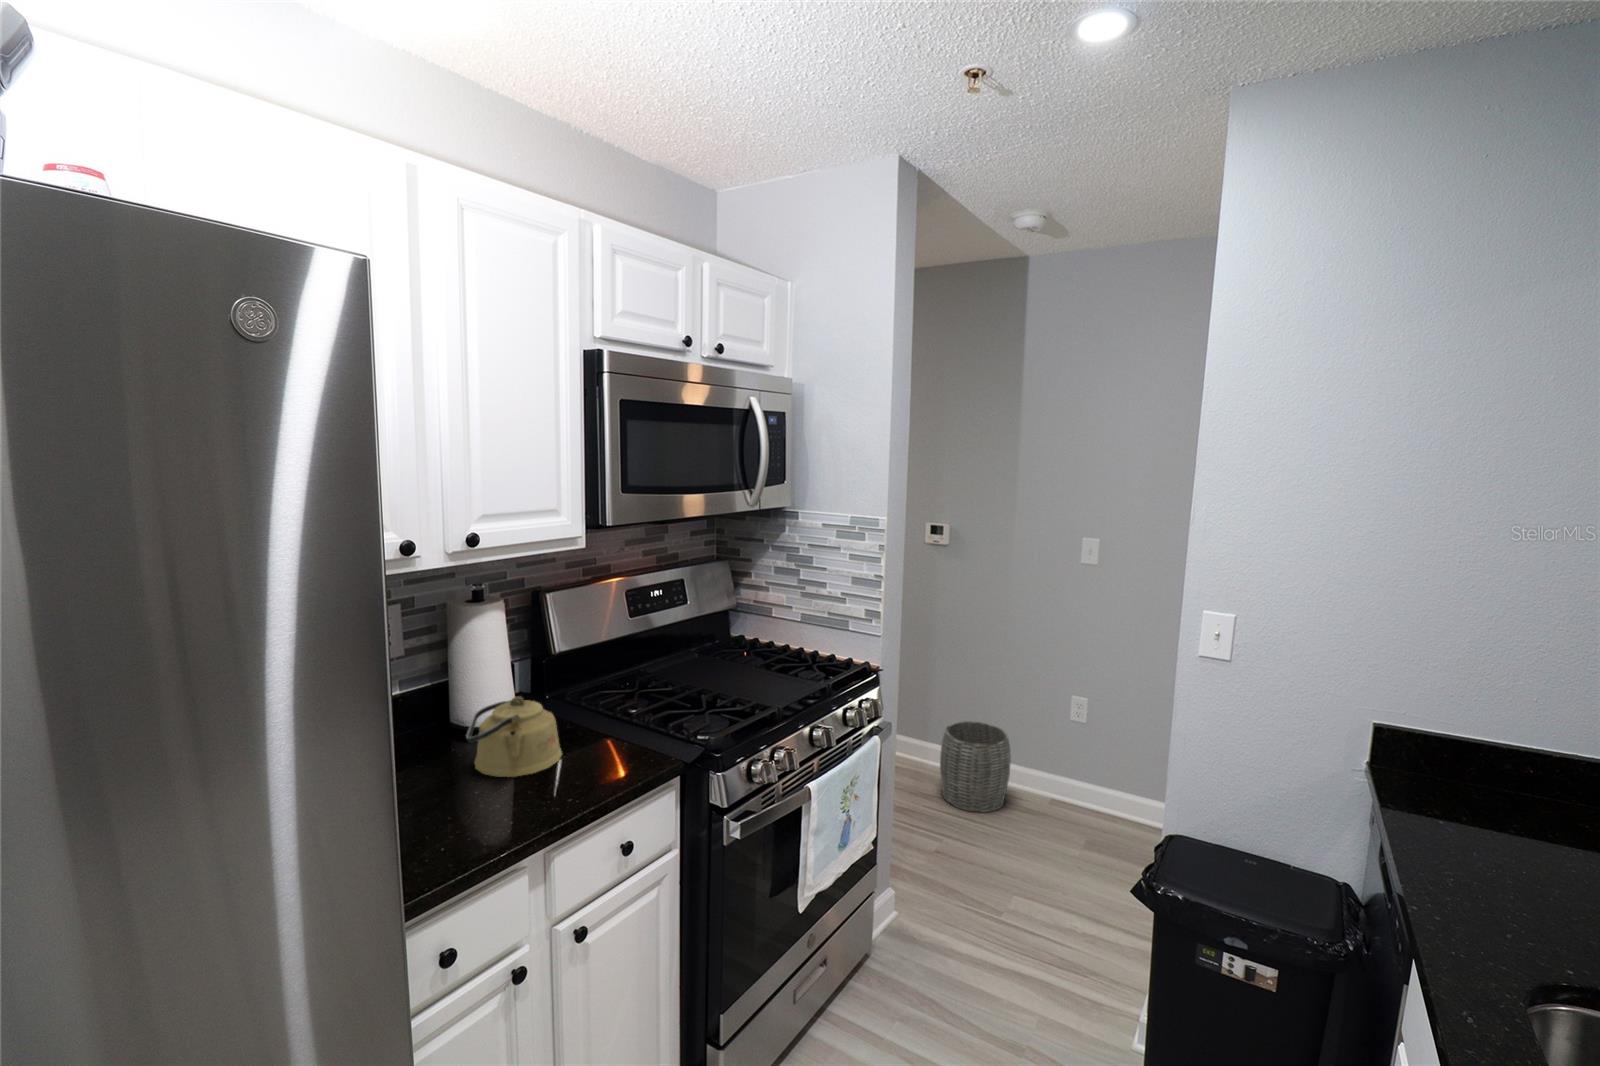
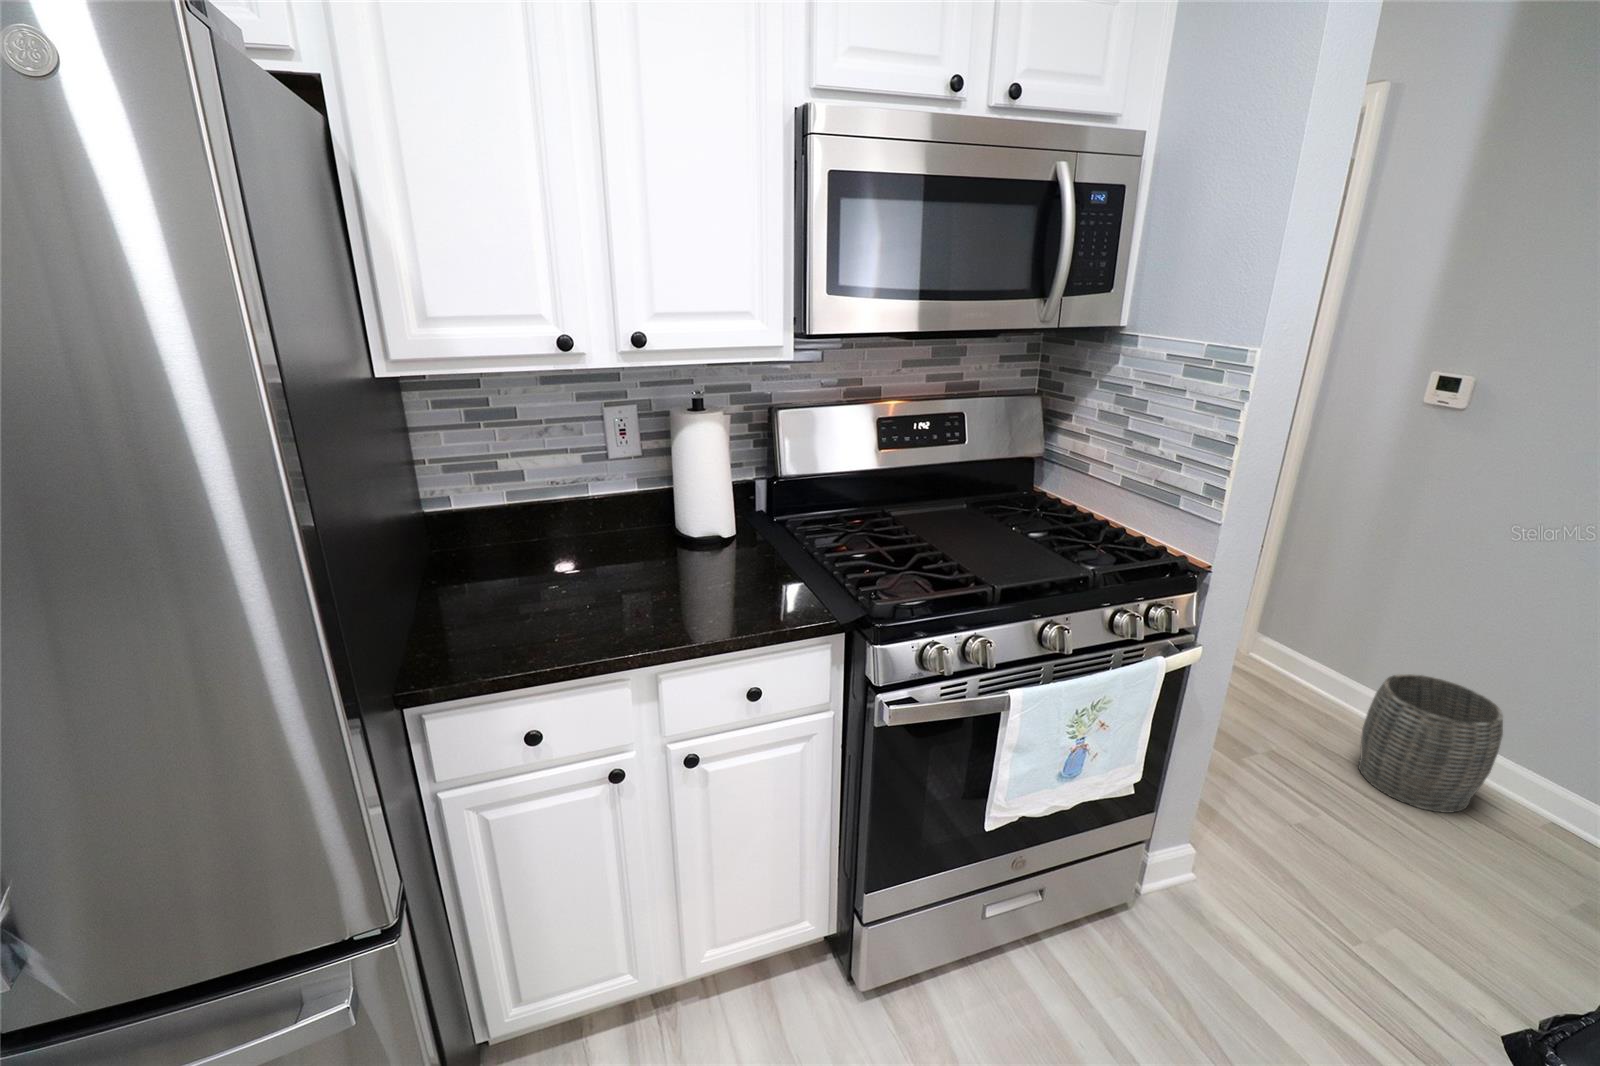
kettle: present [466,697,562,777] -> none [638,512,739,592]

